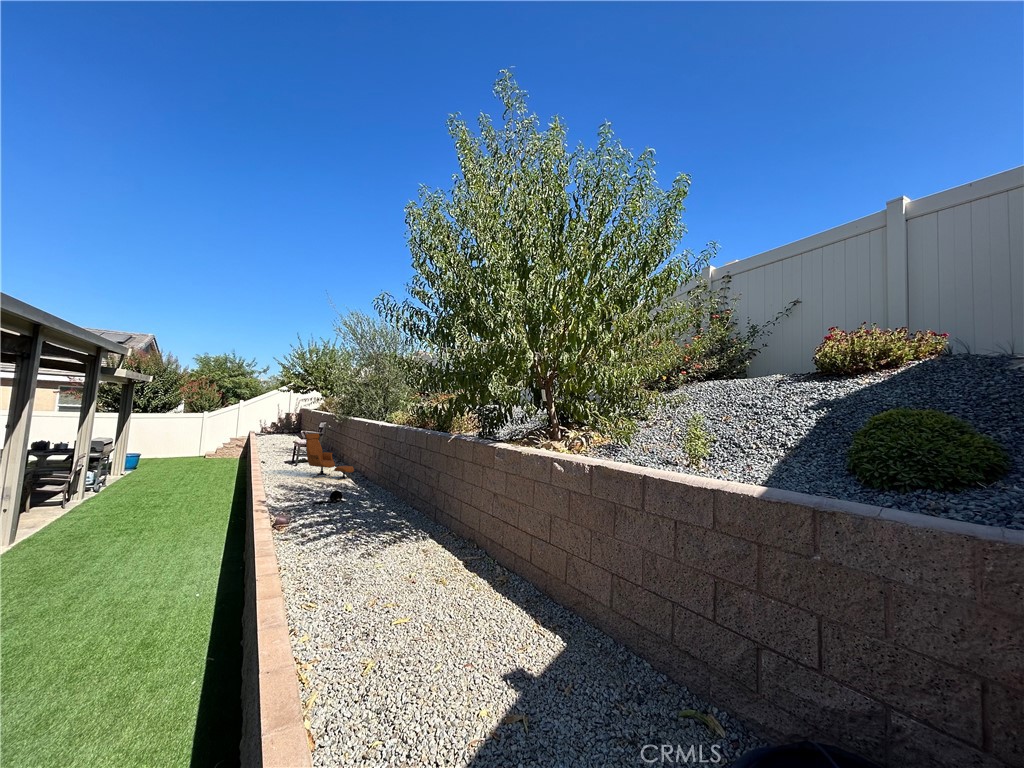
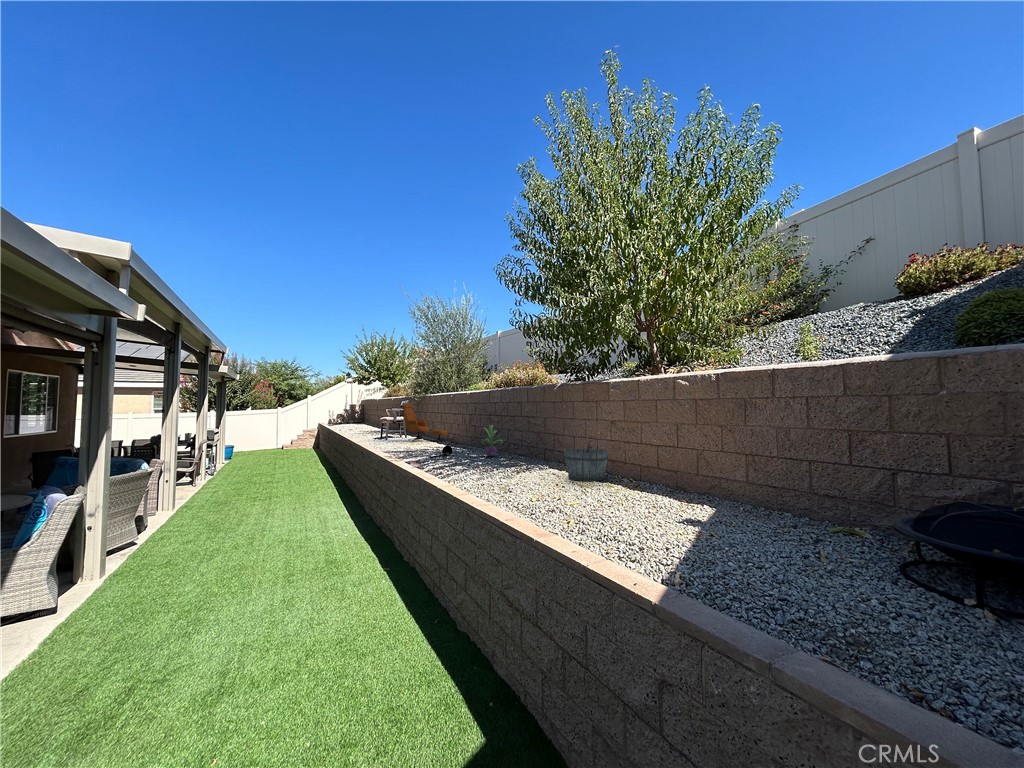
decorative plant: none [355,482,395,520] -> present [486,425,502,456]
wooden bucket: none [415,539,470,592] -> present [564,441,609,481]

